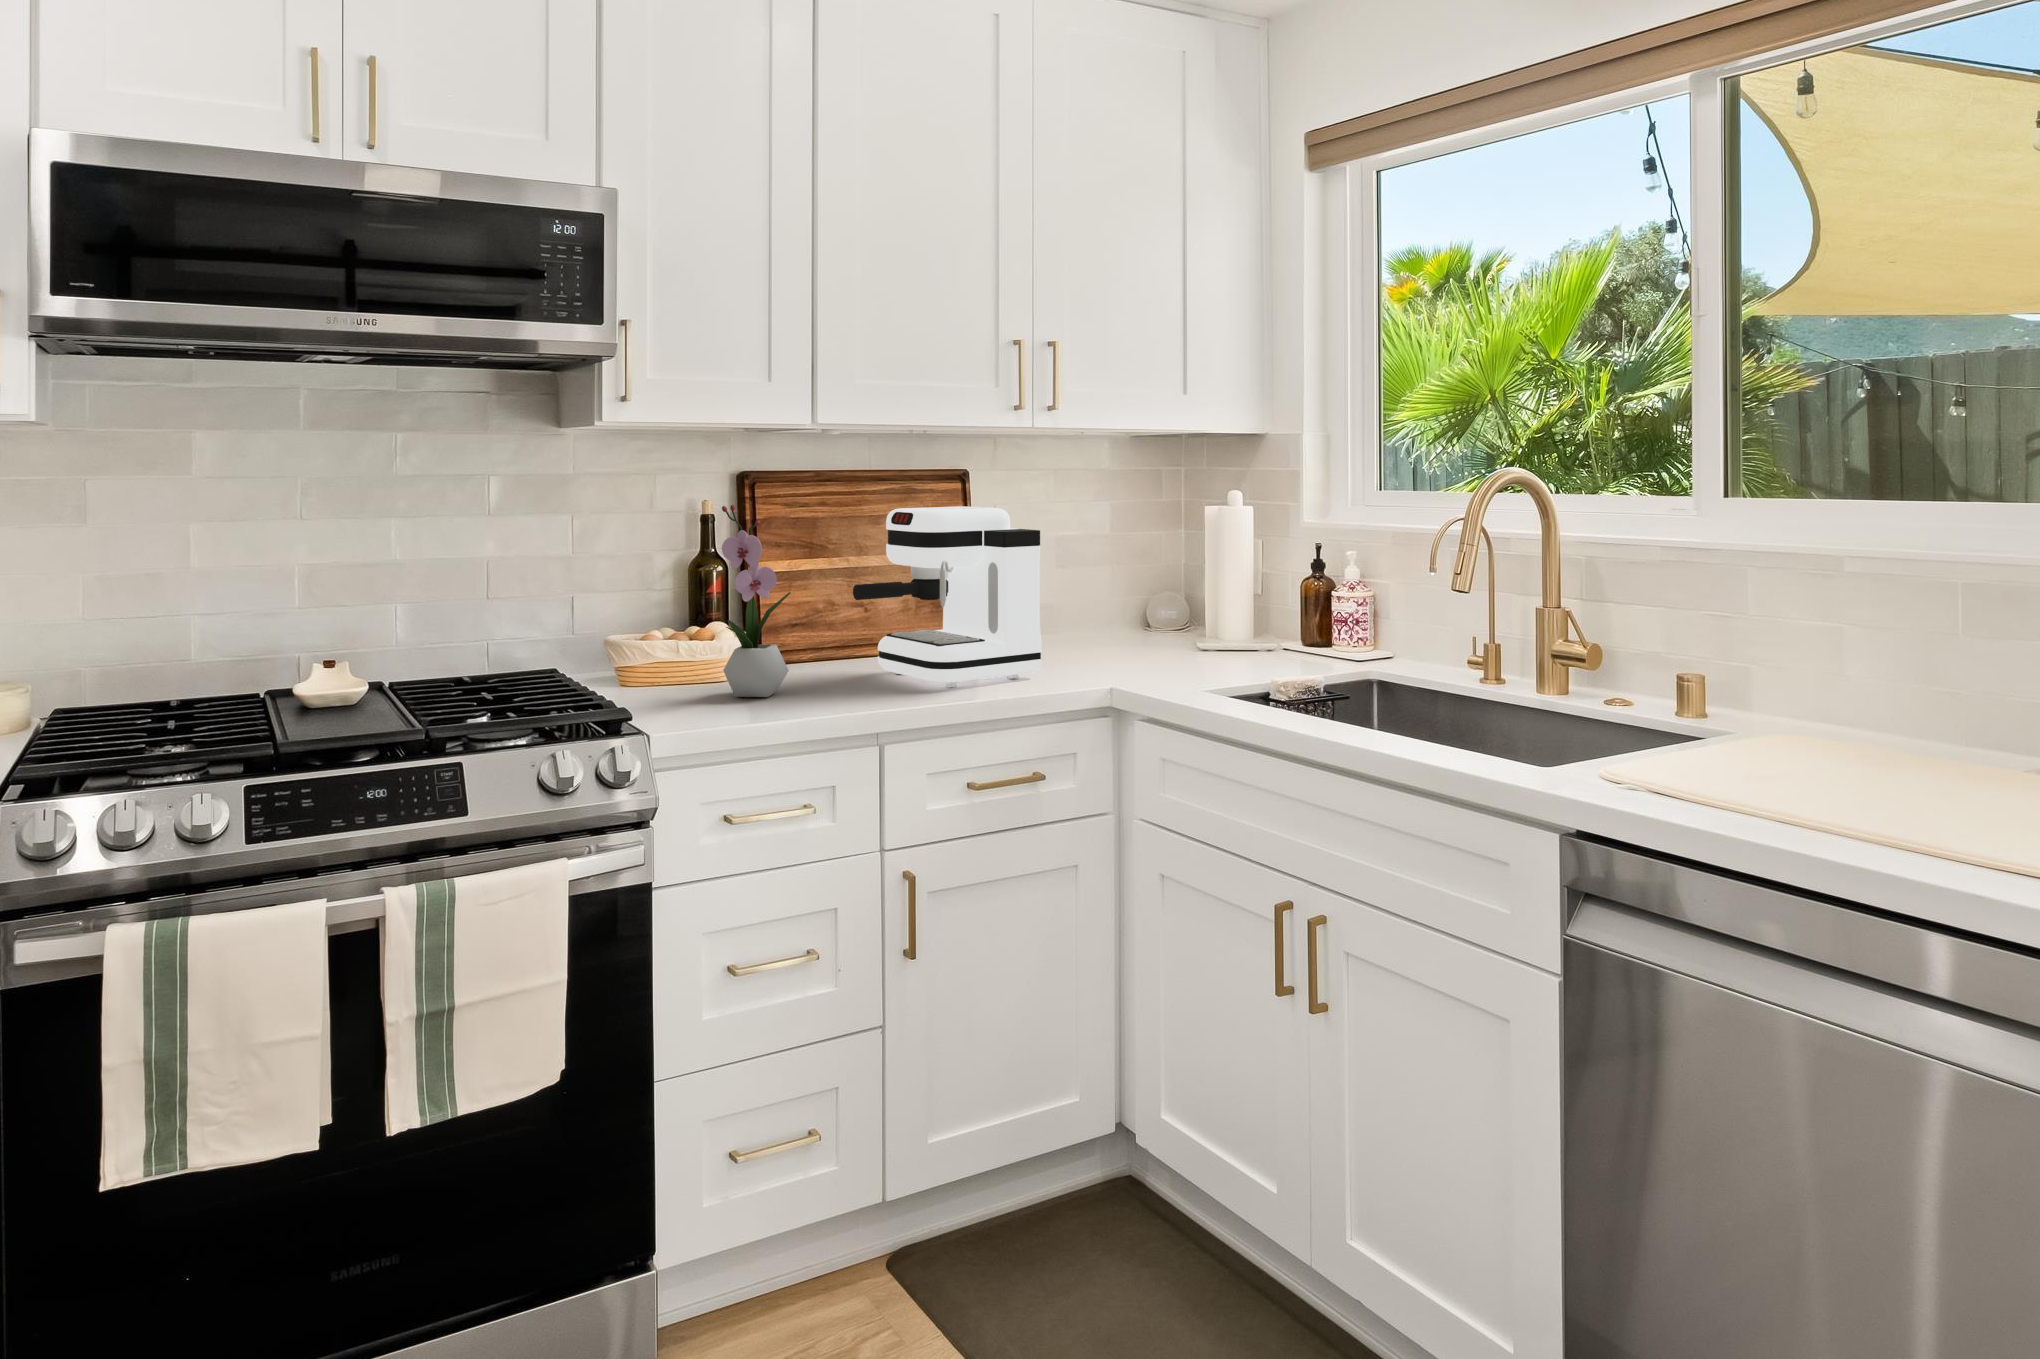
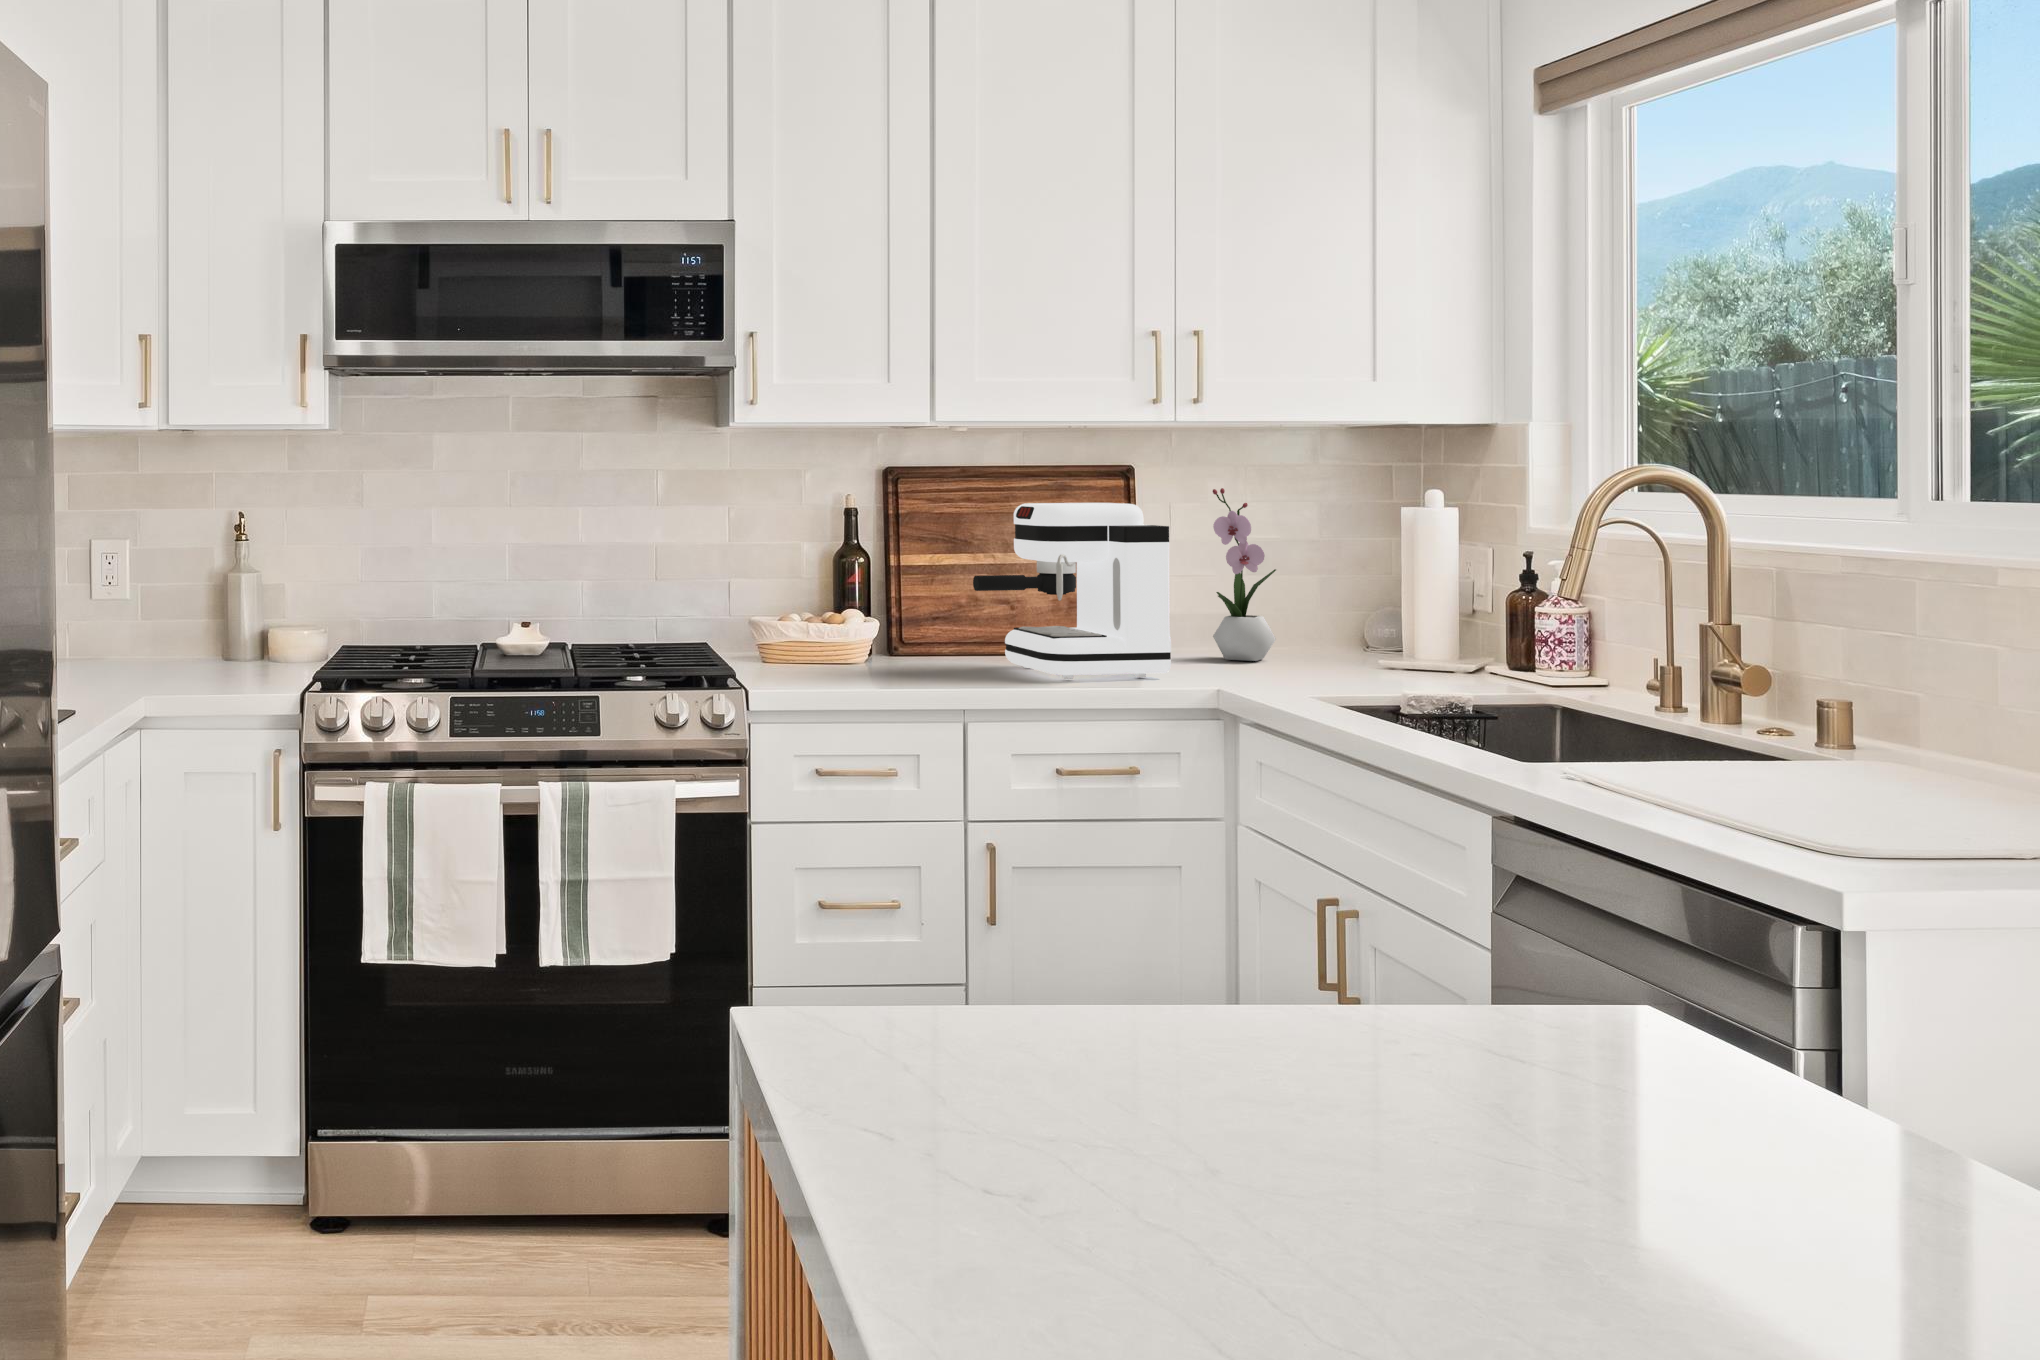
flower arrangement: present [722,505,791,697] -> present [1213,488,1276,661]

